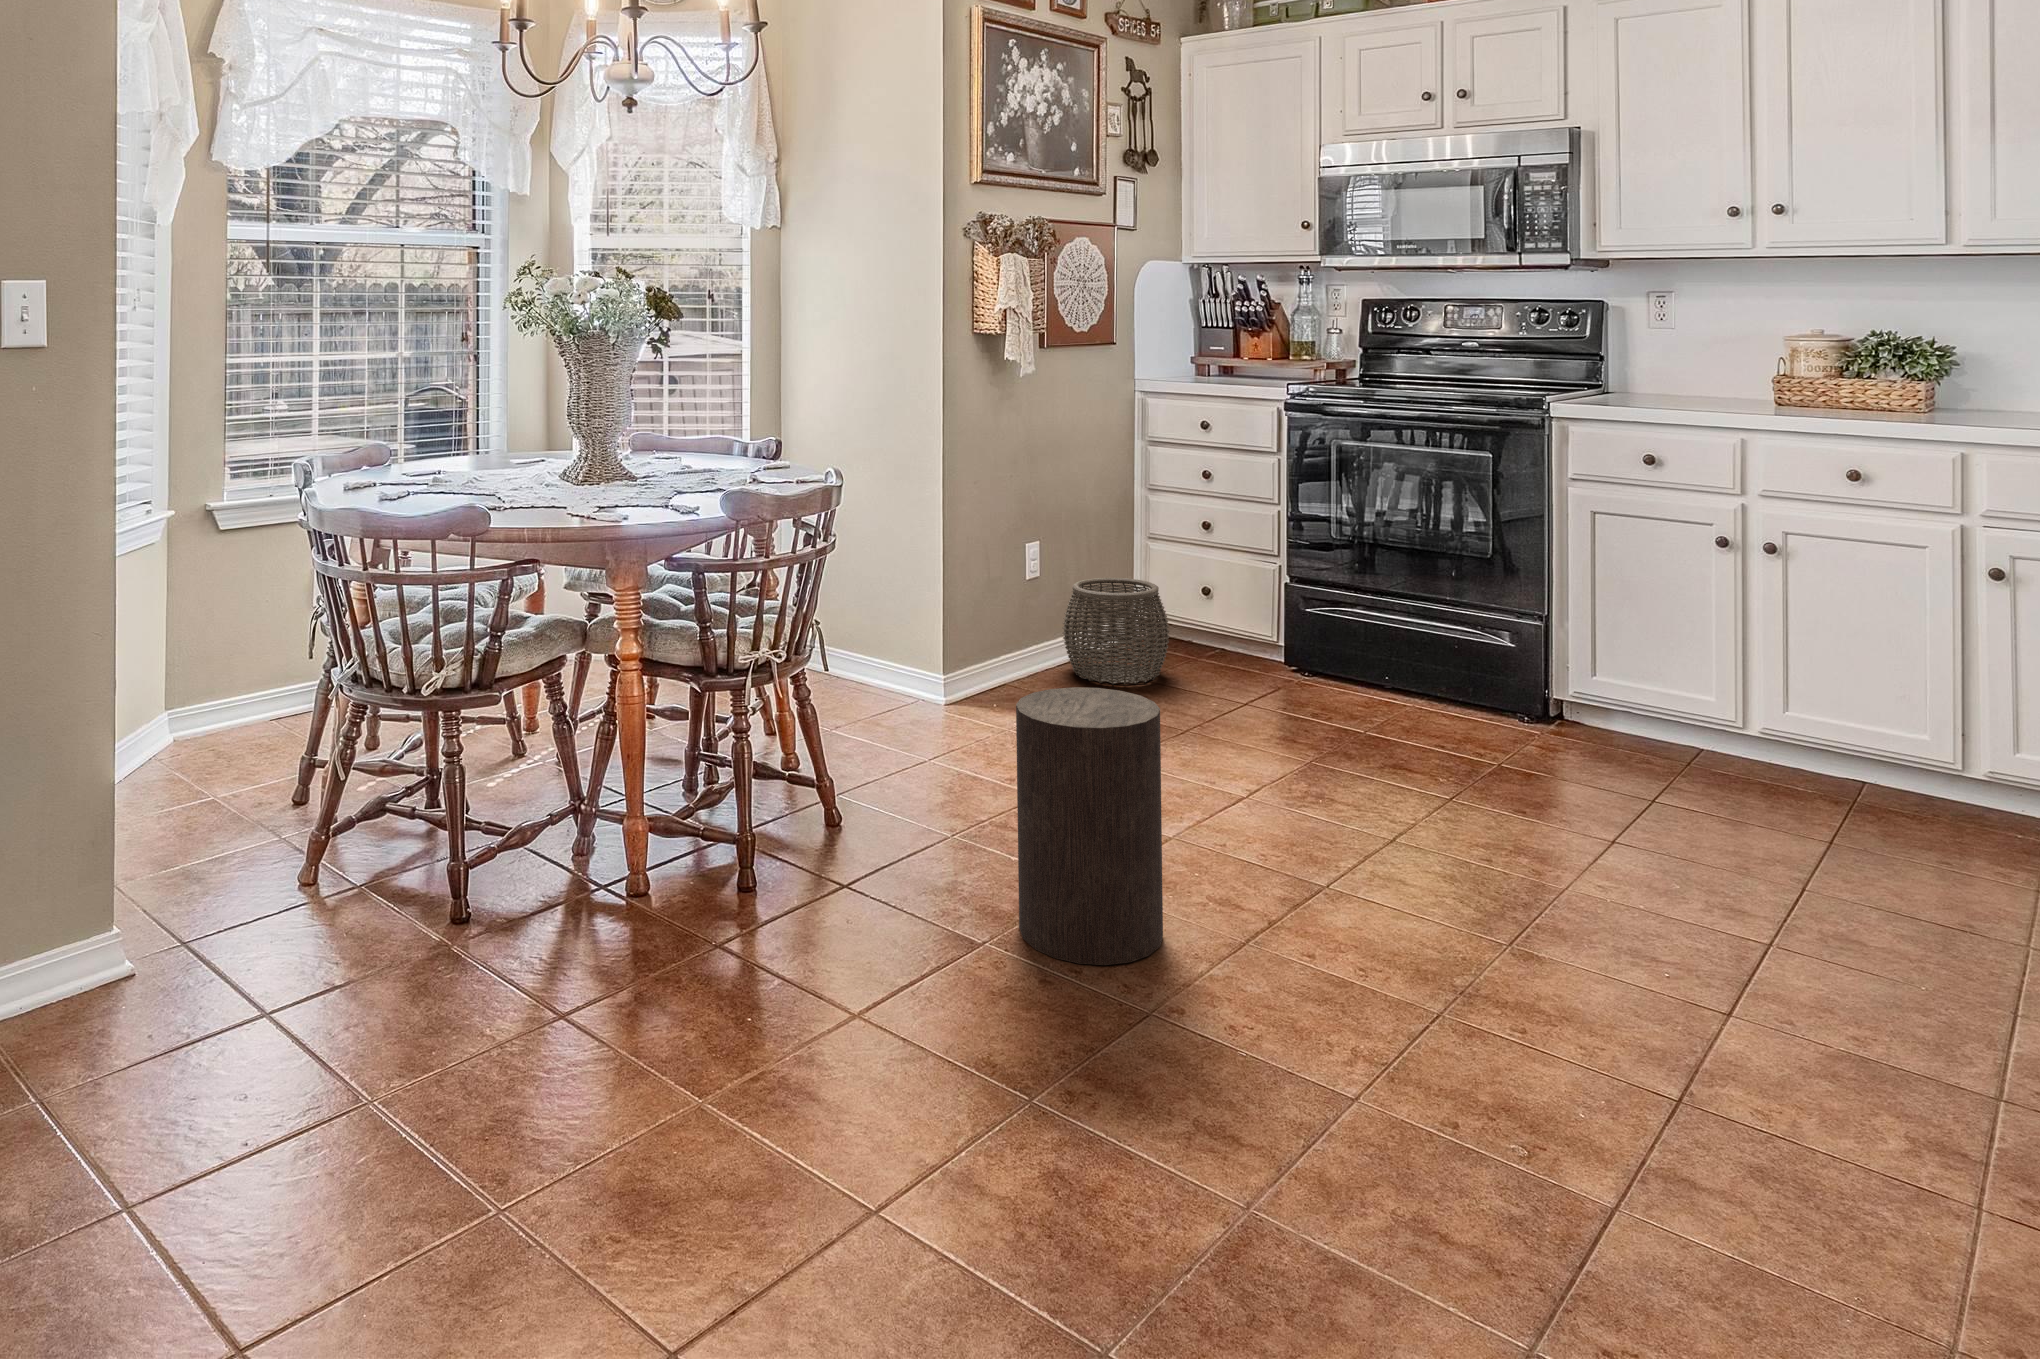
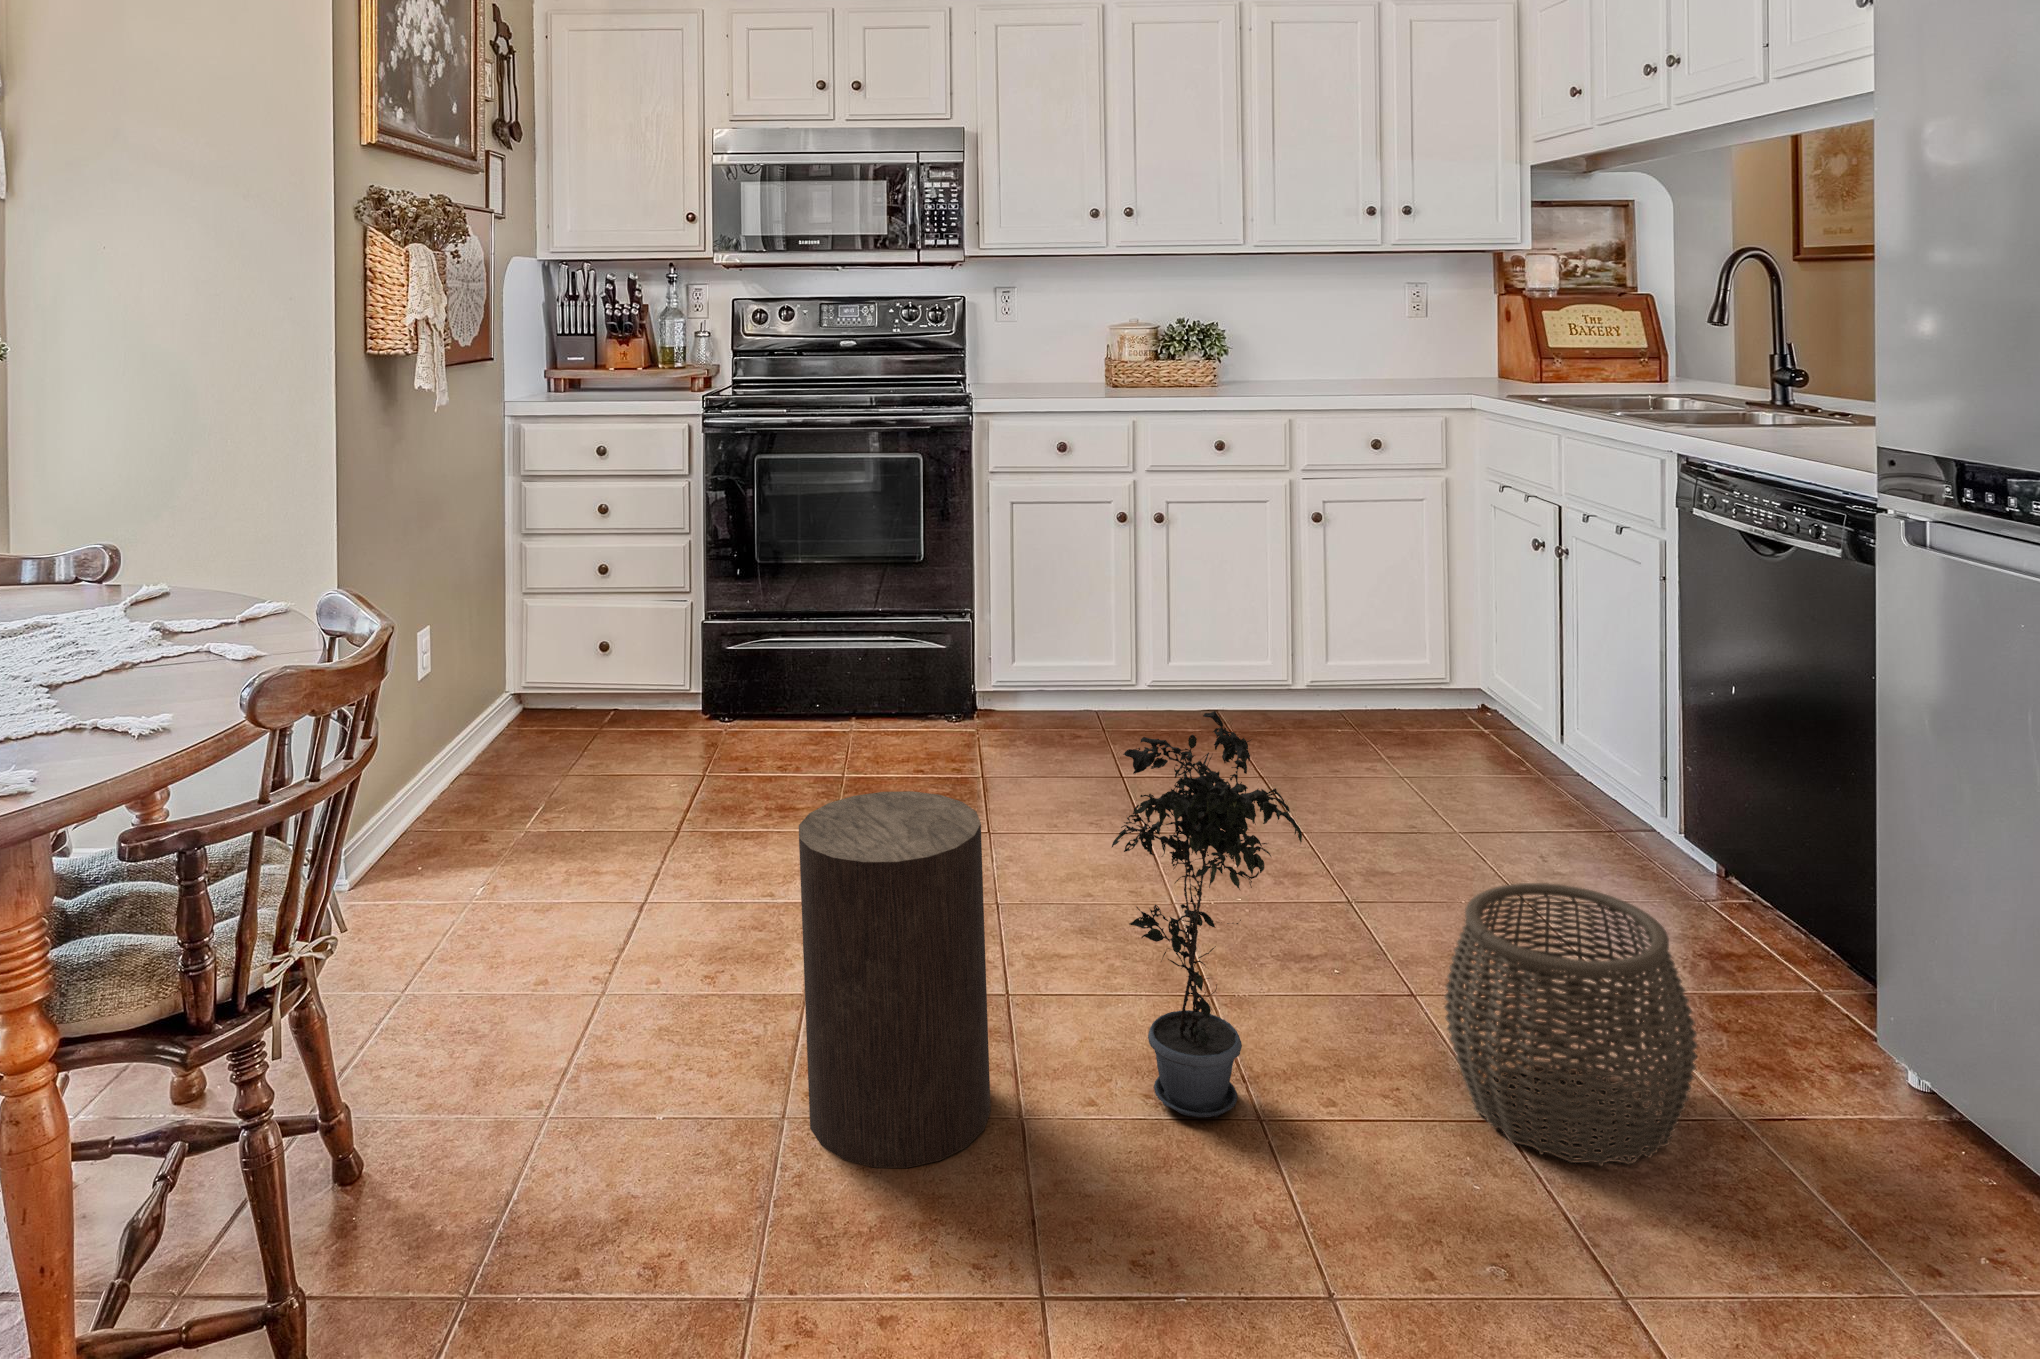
woven basket: present [1063,578,1169,684] -> present [1445,883,1697,1166]
potted plant: none [1237,677,1396,1032] -> present [1112,711,1302,1118]

